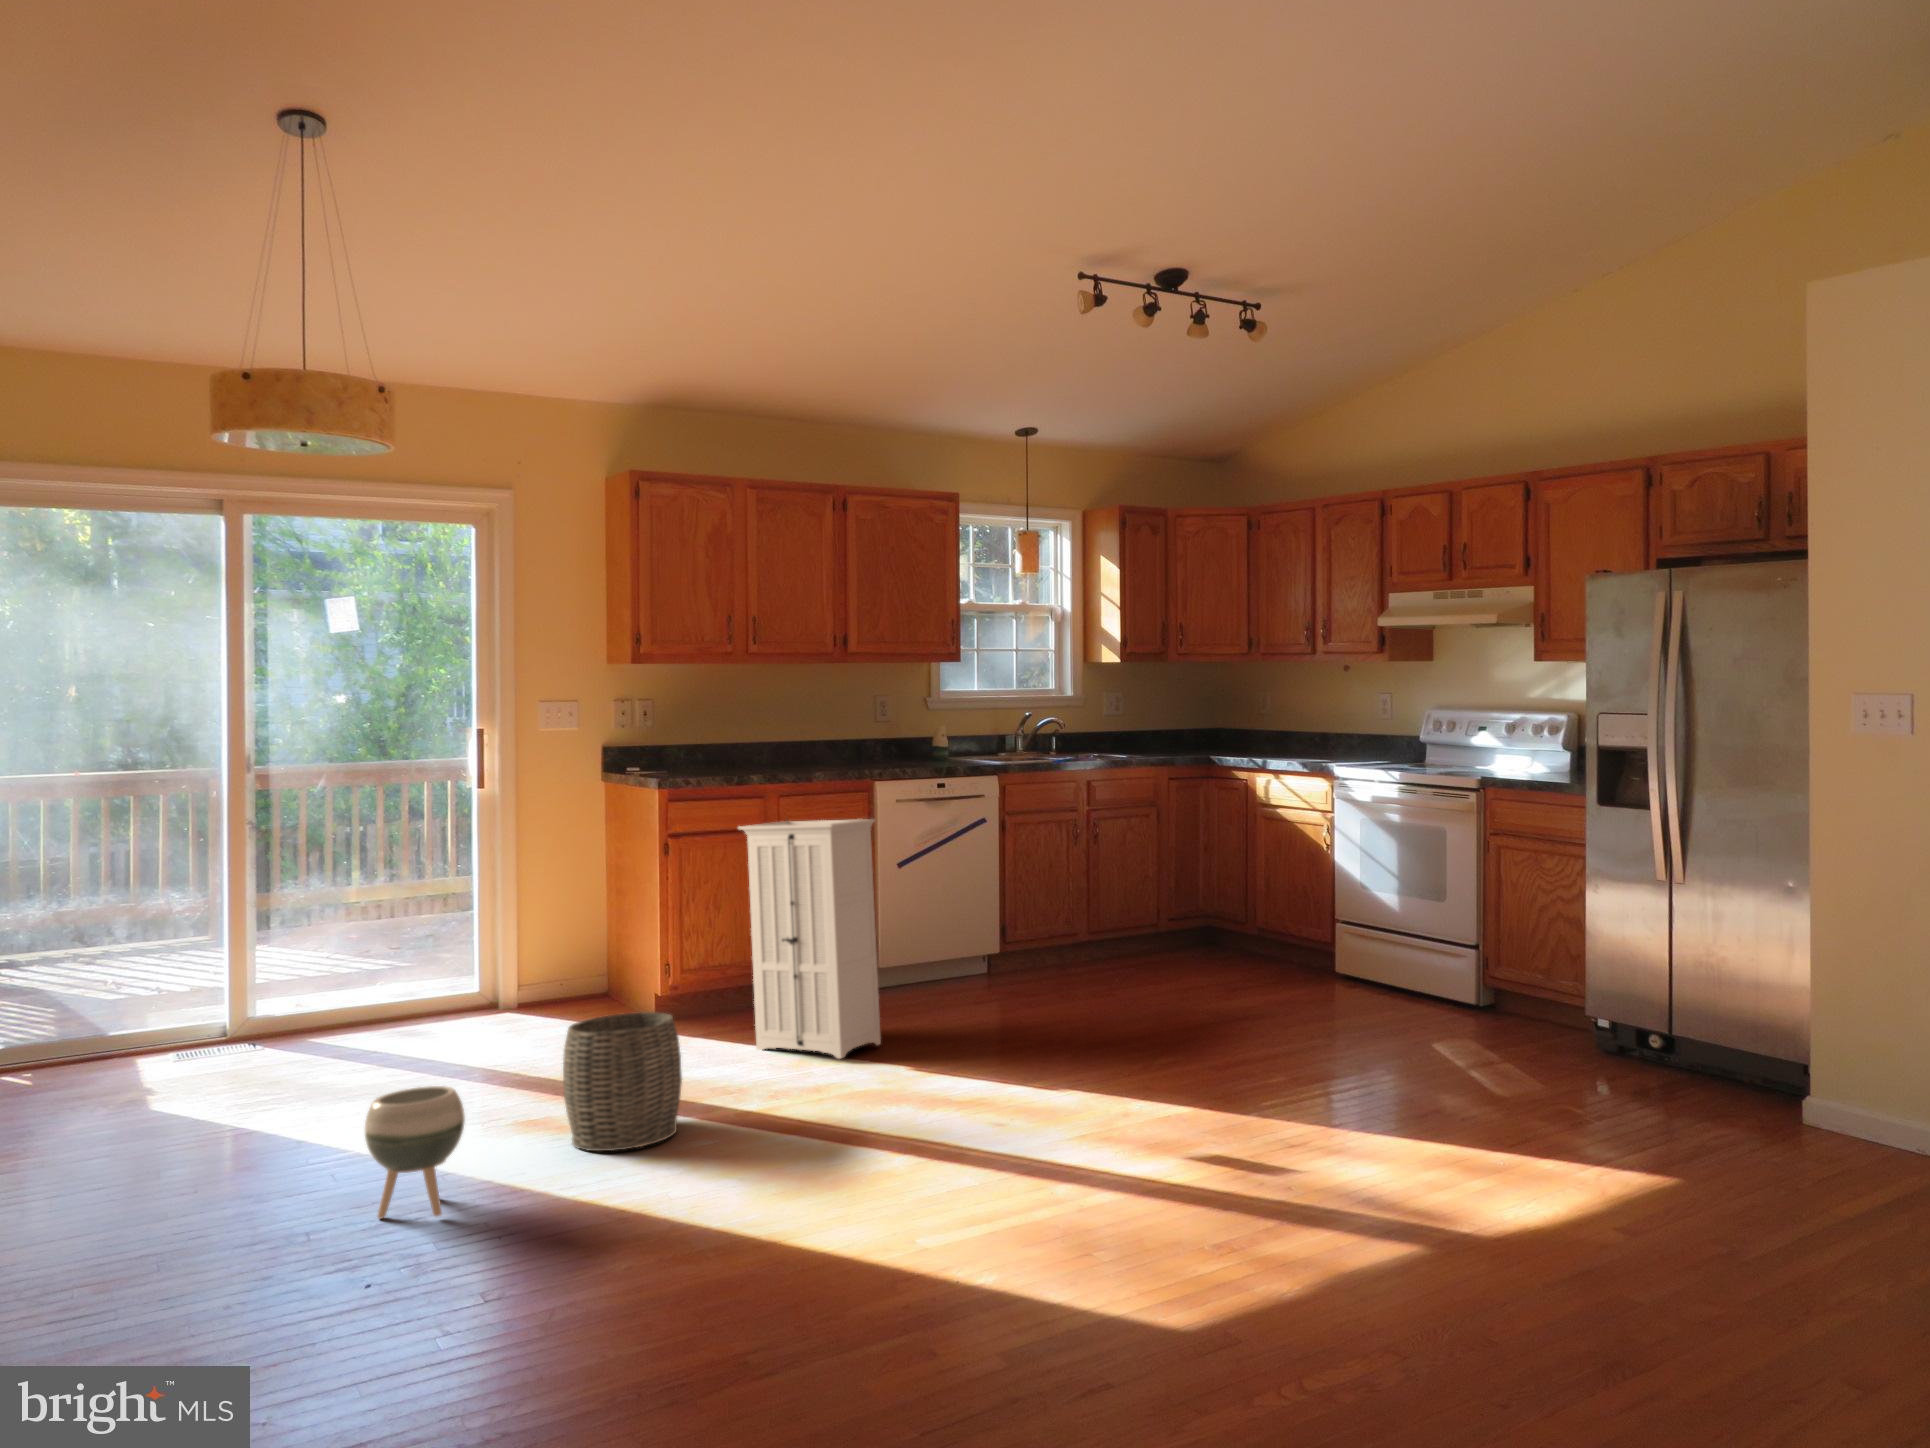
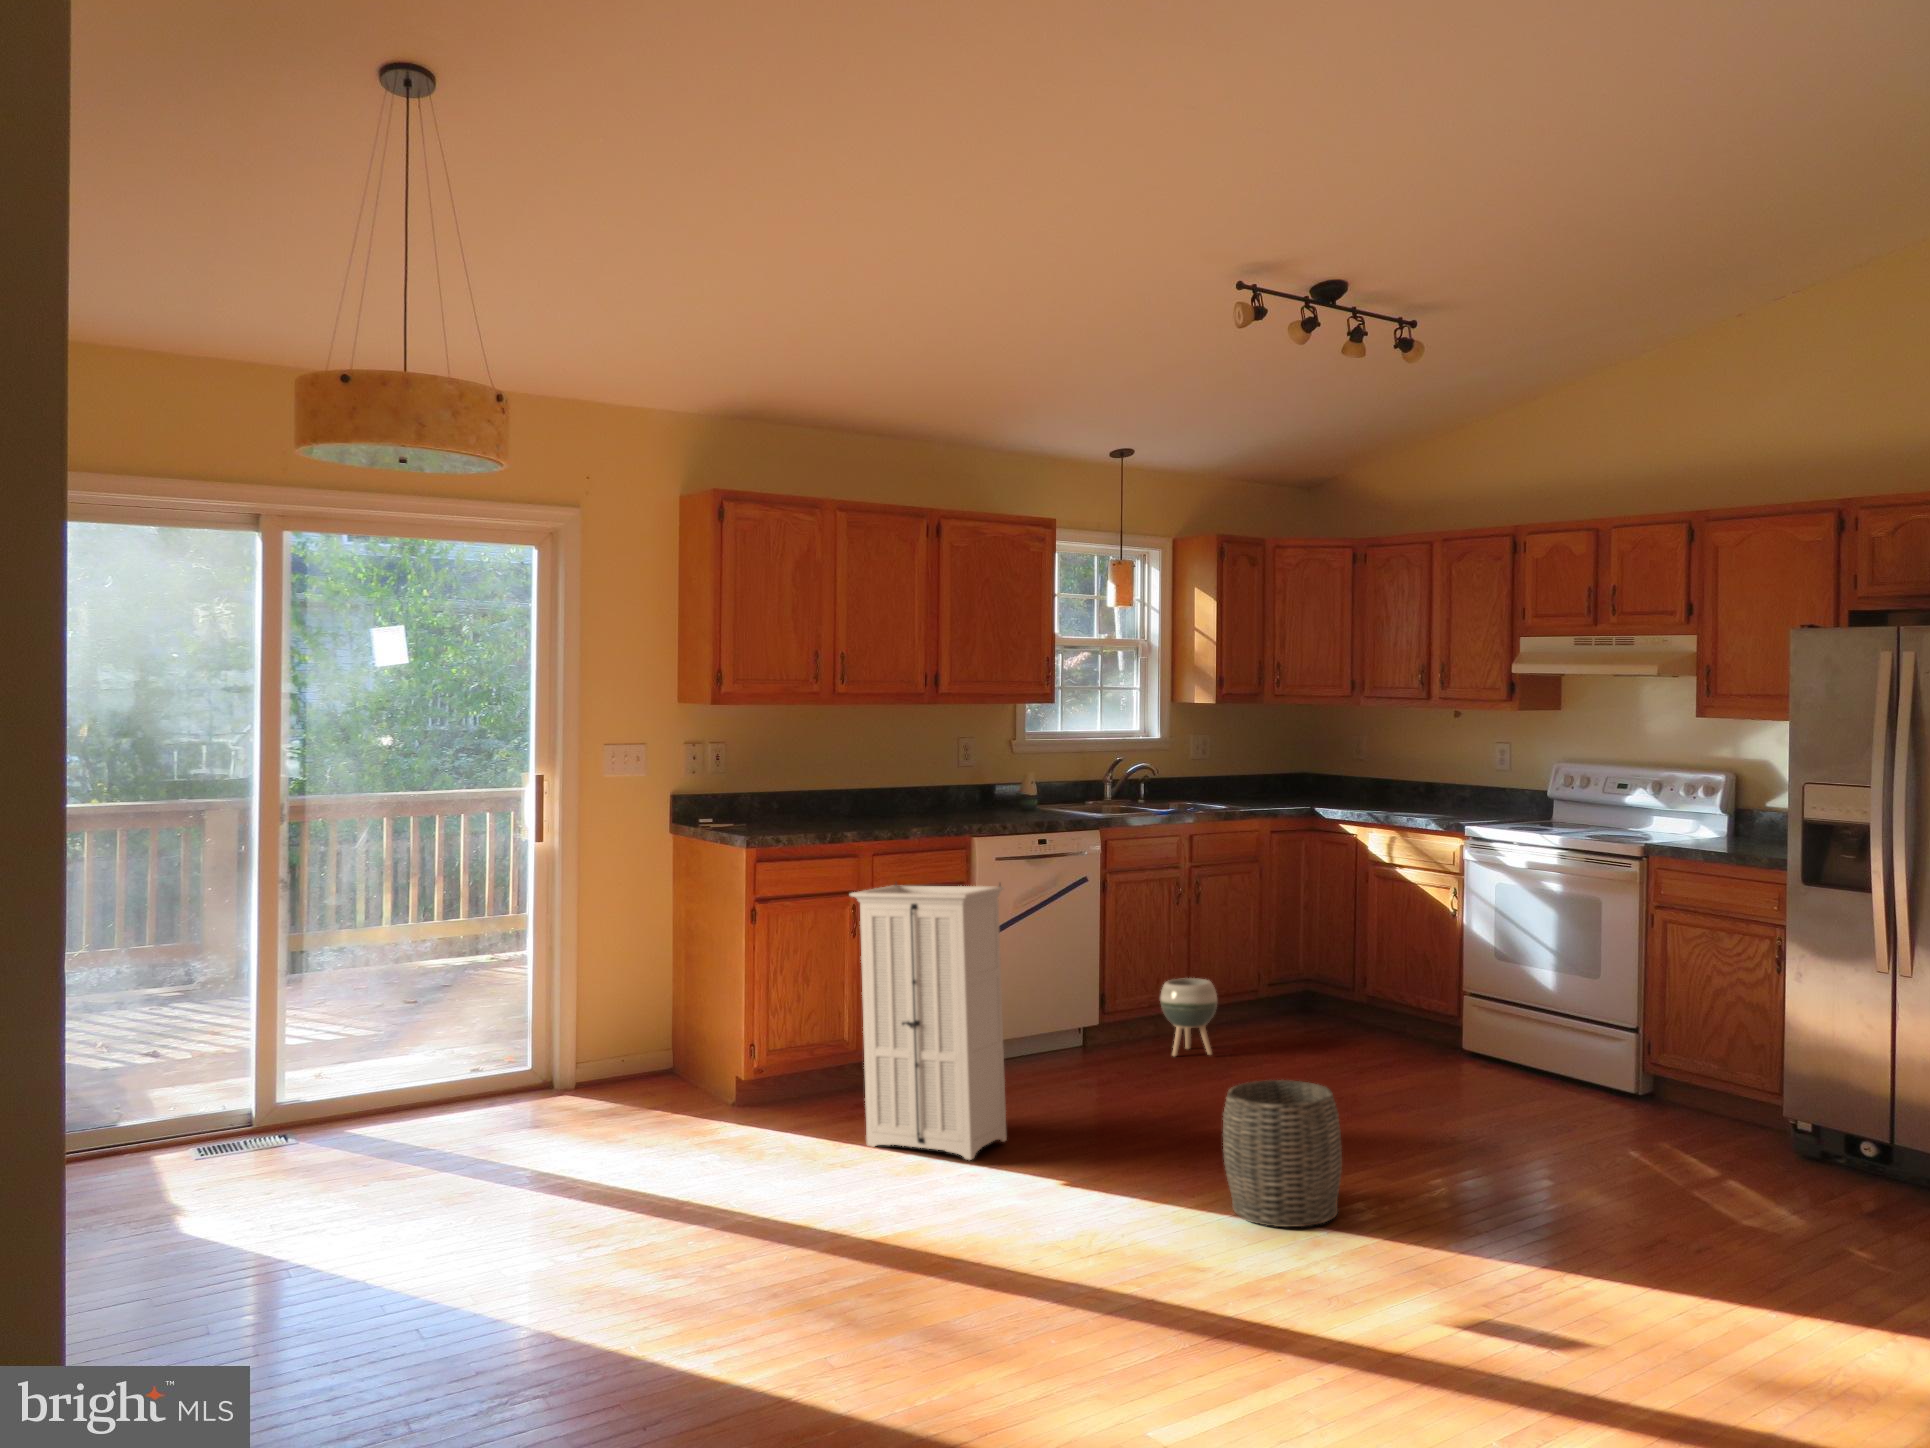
woven basket: present [563,1012,682,1151] -> present [1223,1080,1342,1227]
planter: present [365,1086,465,1219] -> present [1160,978,1217,1056]

